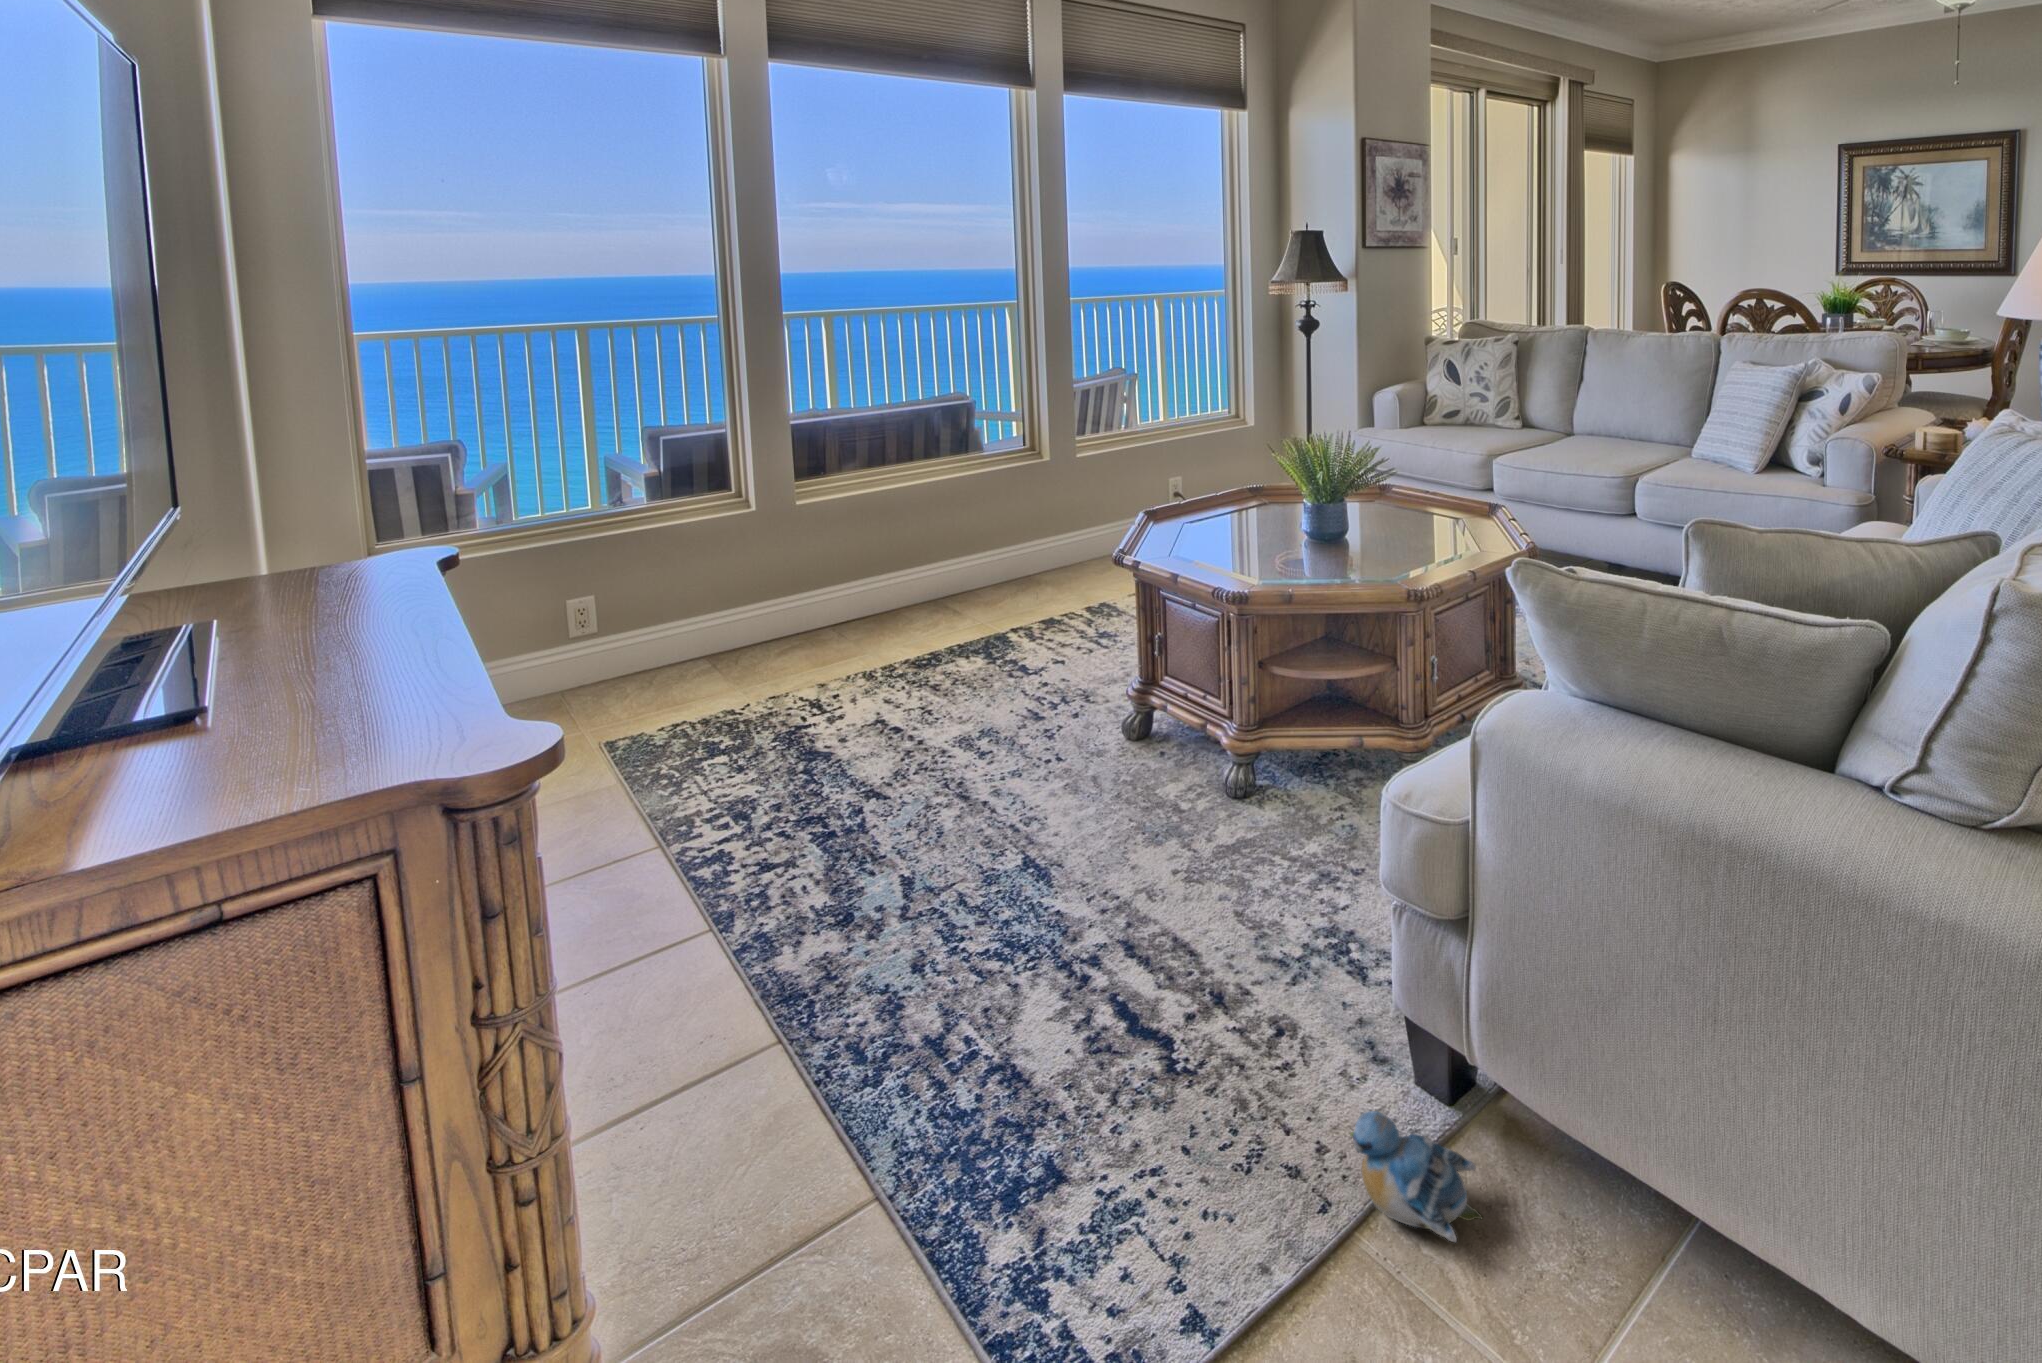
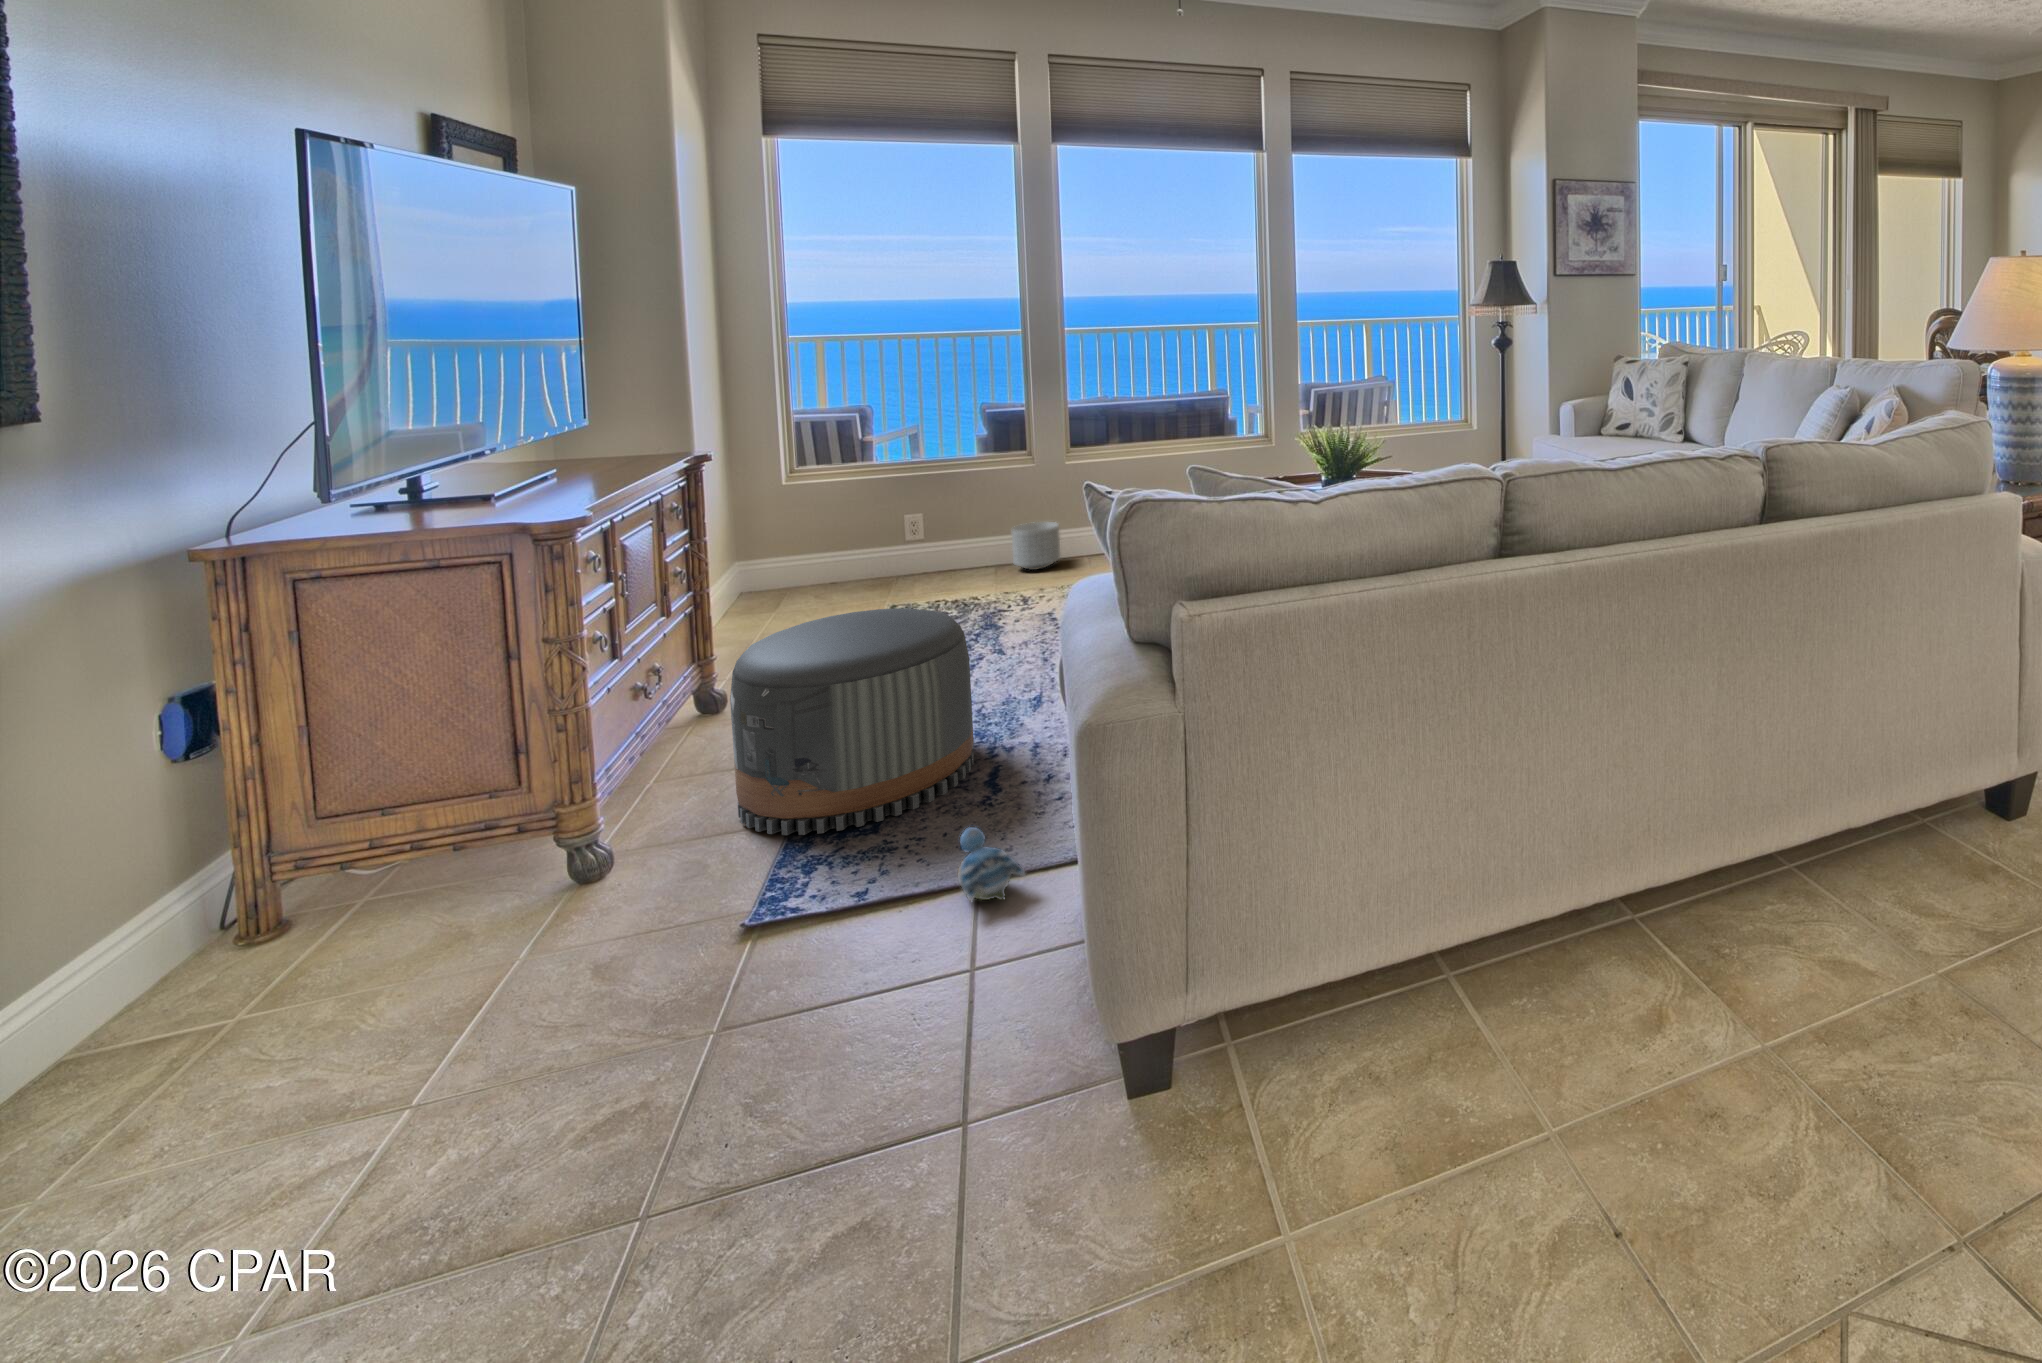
planter: none [742,586,812,656] -> present [1012,522,1060,570]
pouf: none [748,759,1109,1204] -> present [730,608,974,835]

